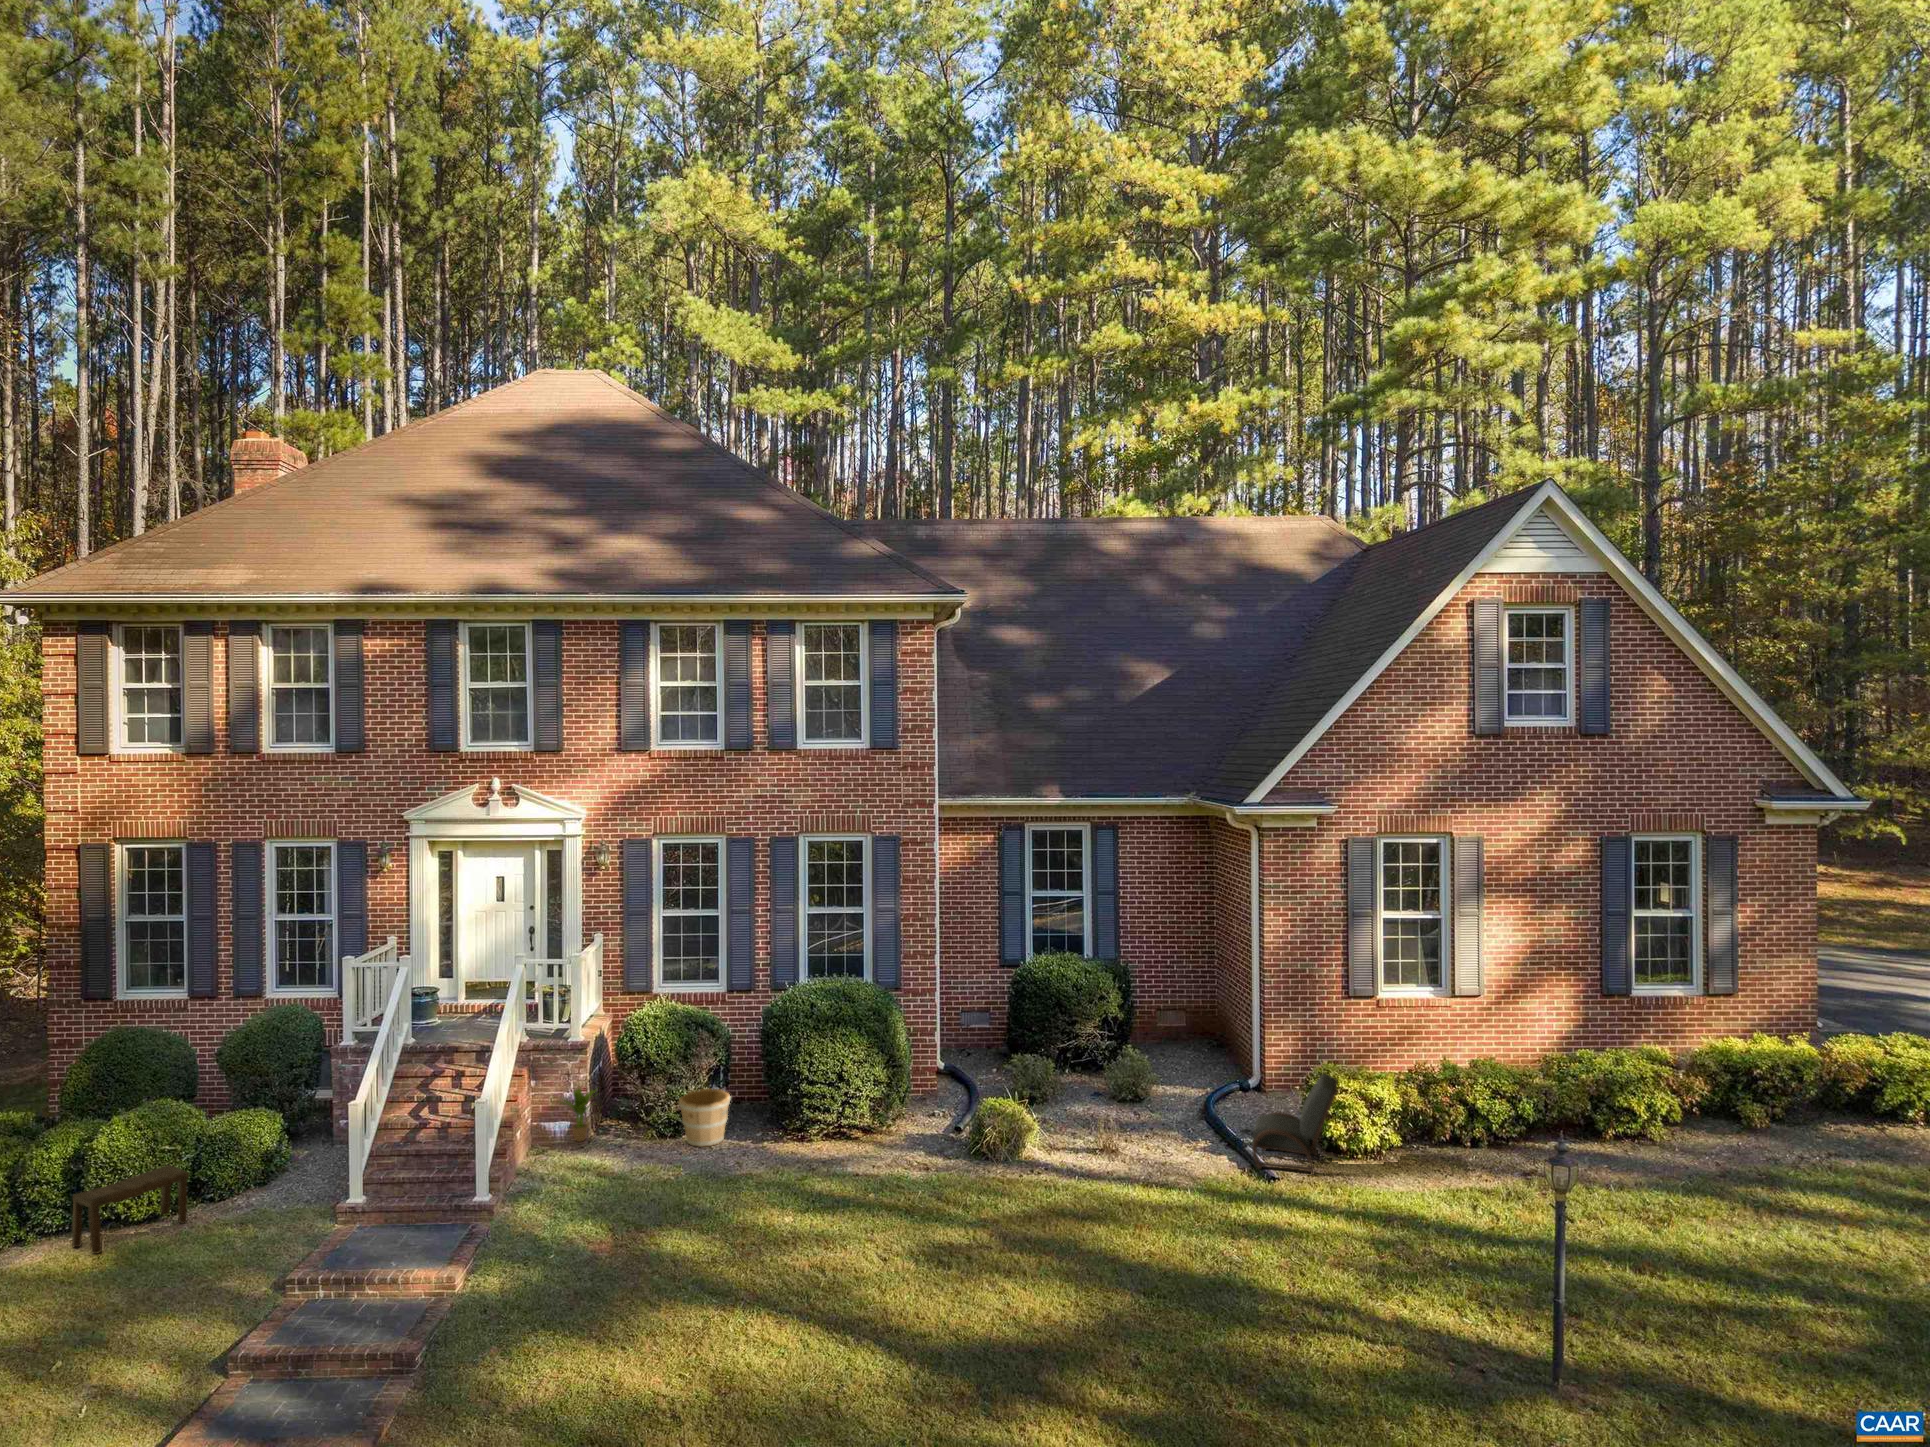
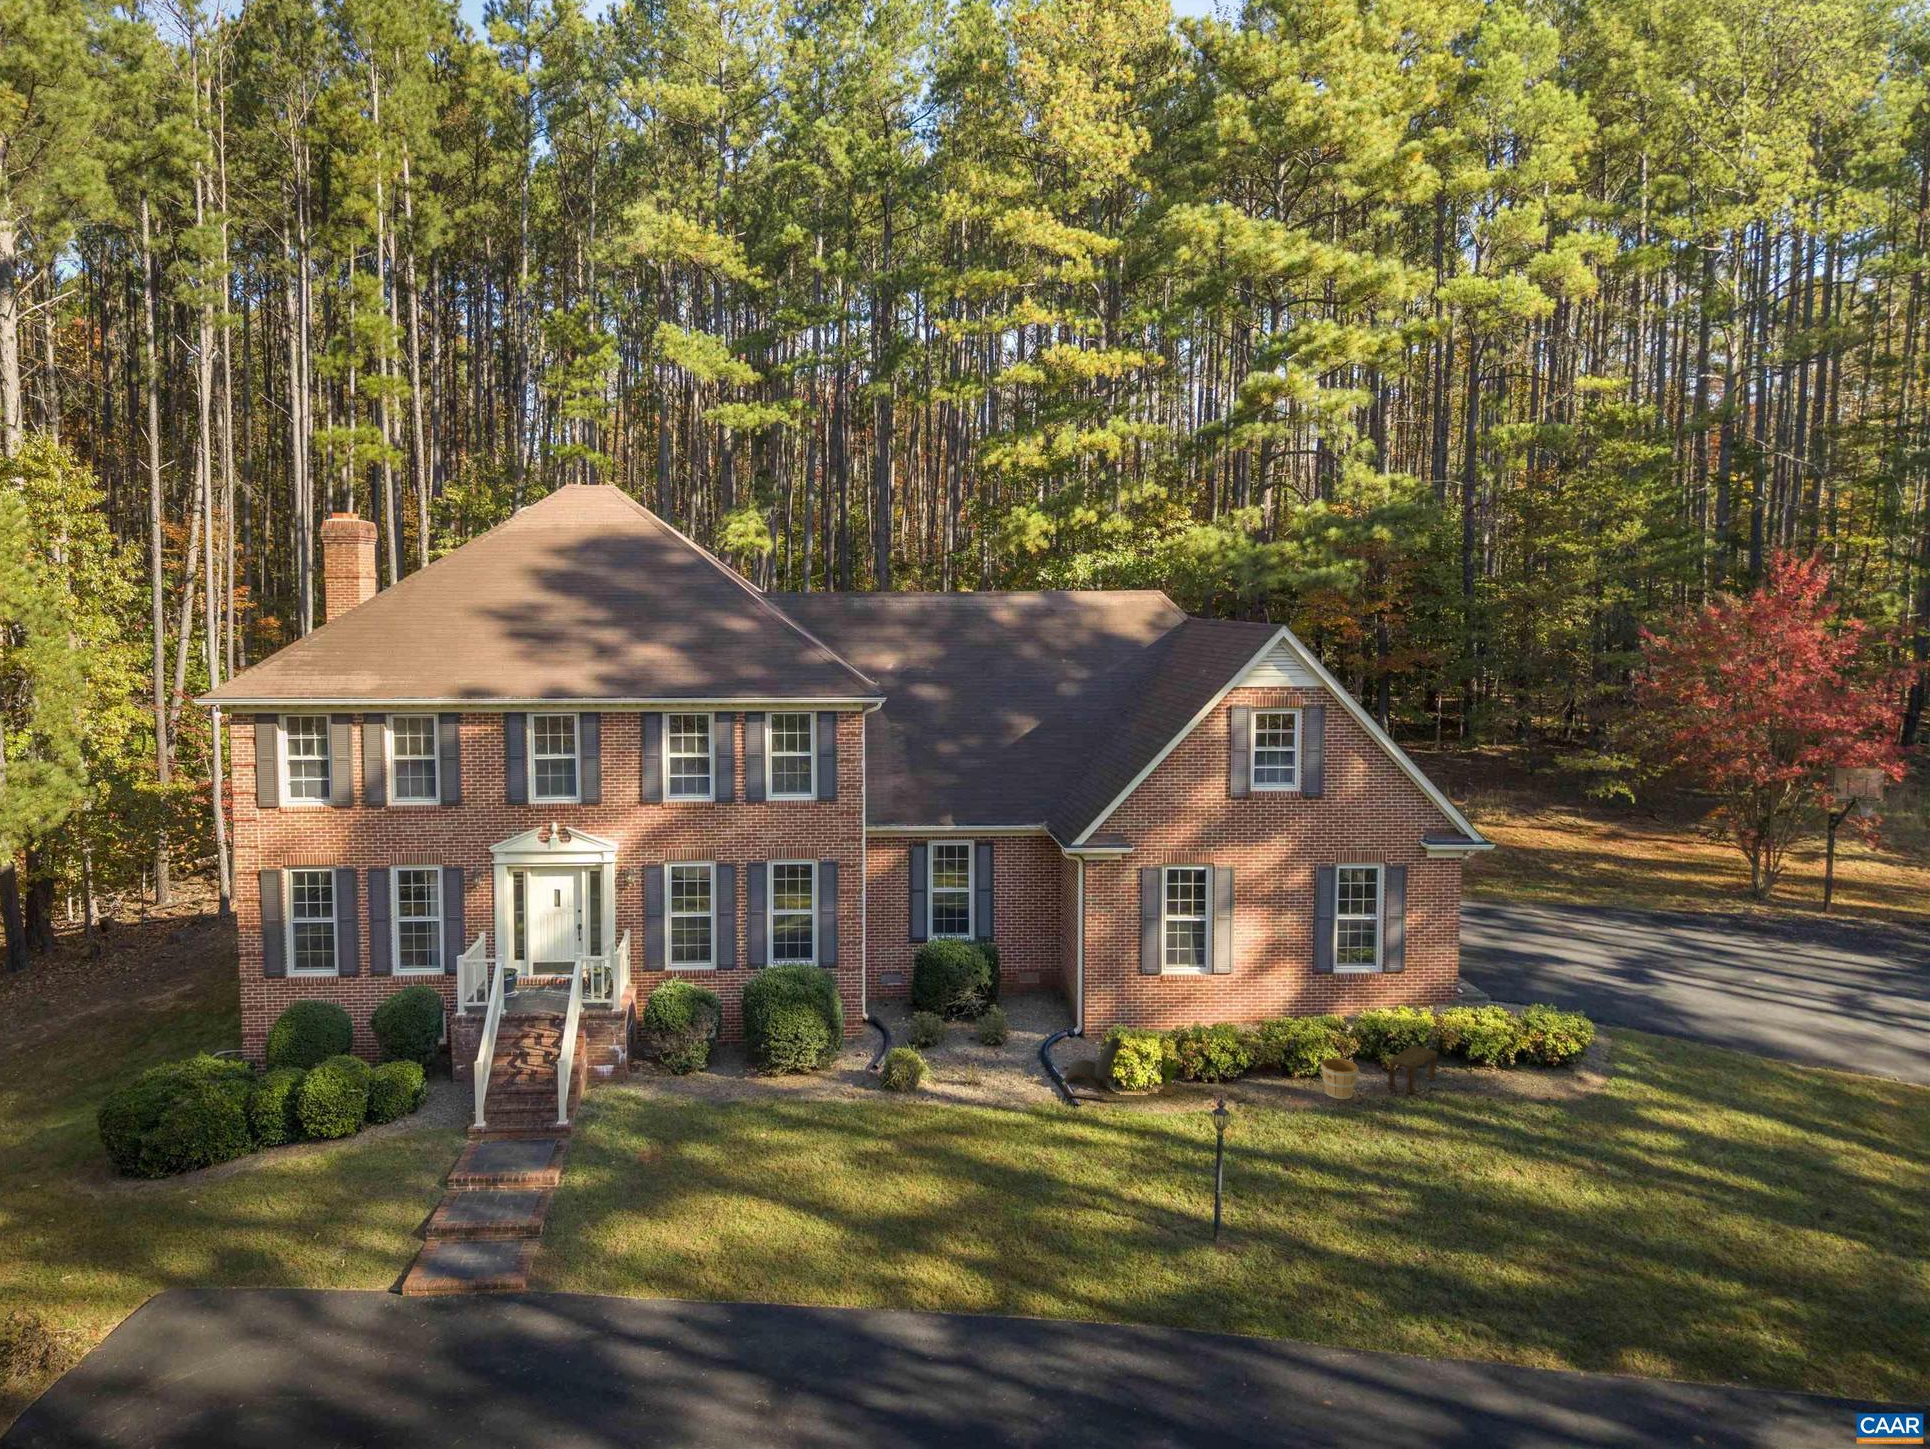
wooden bucket: present [679,1088,730,1147] -> present [1321,1058,1358,1100]
potted plant: present [564,1089,597,1142] -> present [1159,1057,1181,1096]
bench: present [72,1164,189,1254] -> present [1389,1045,1437,1094]

